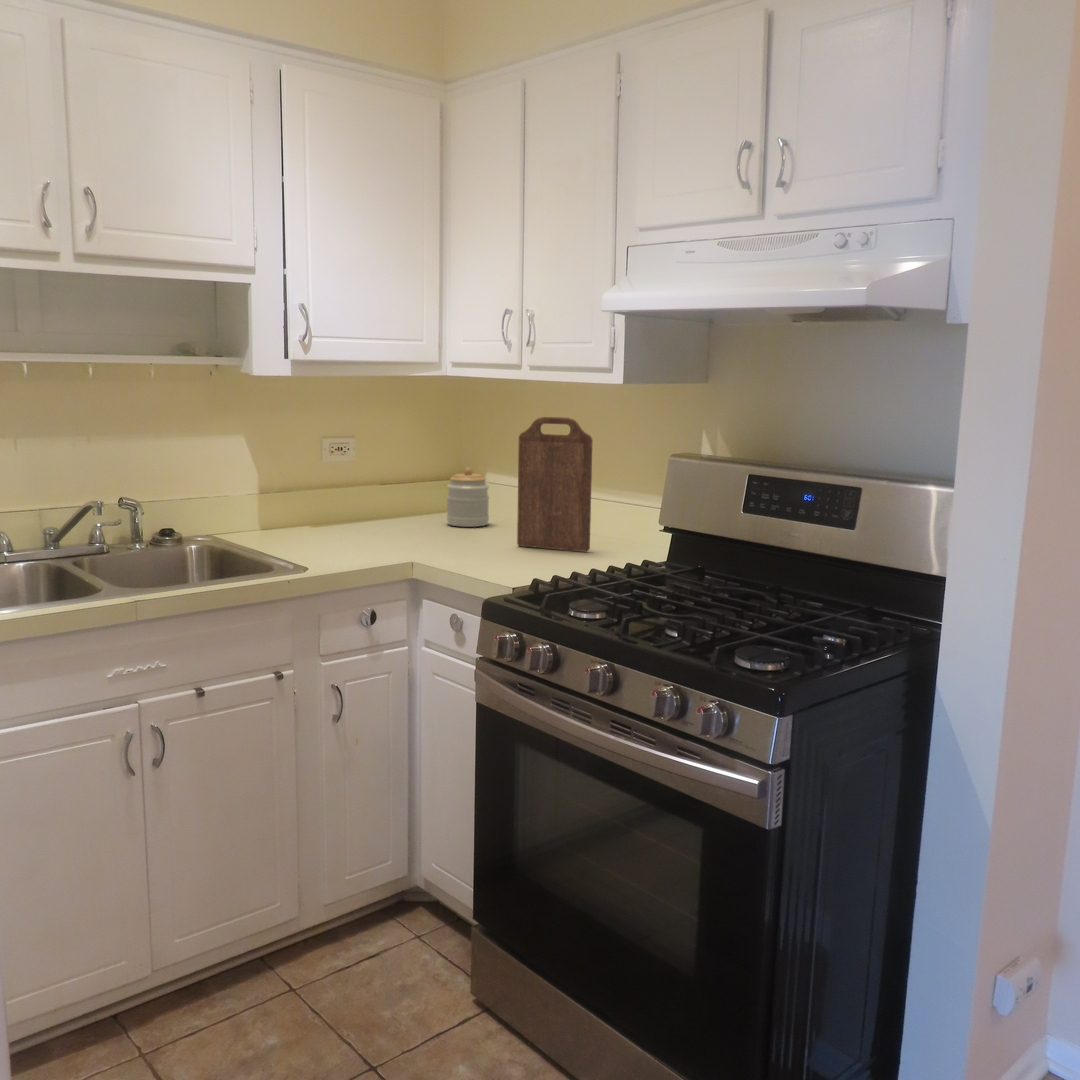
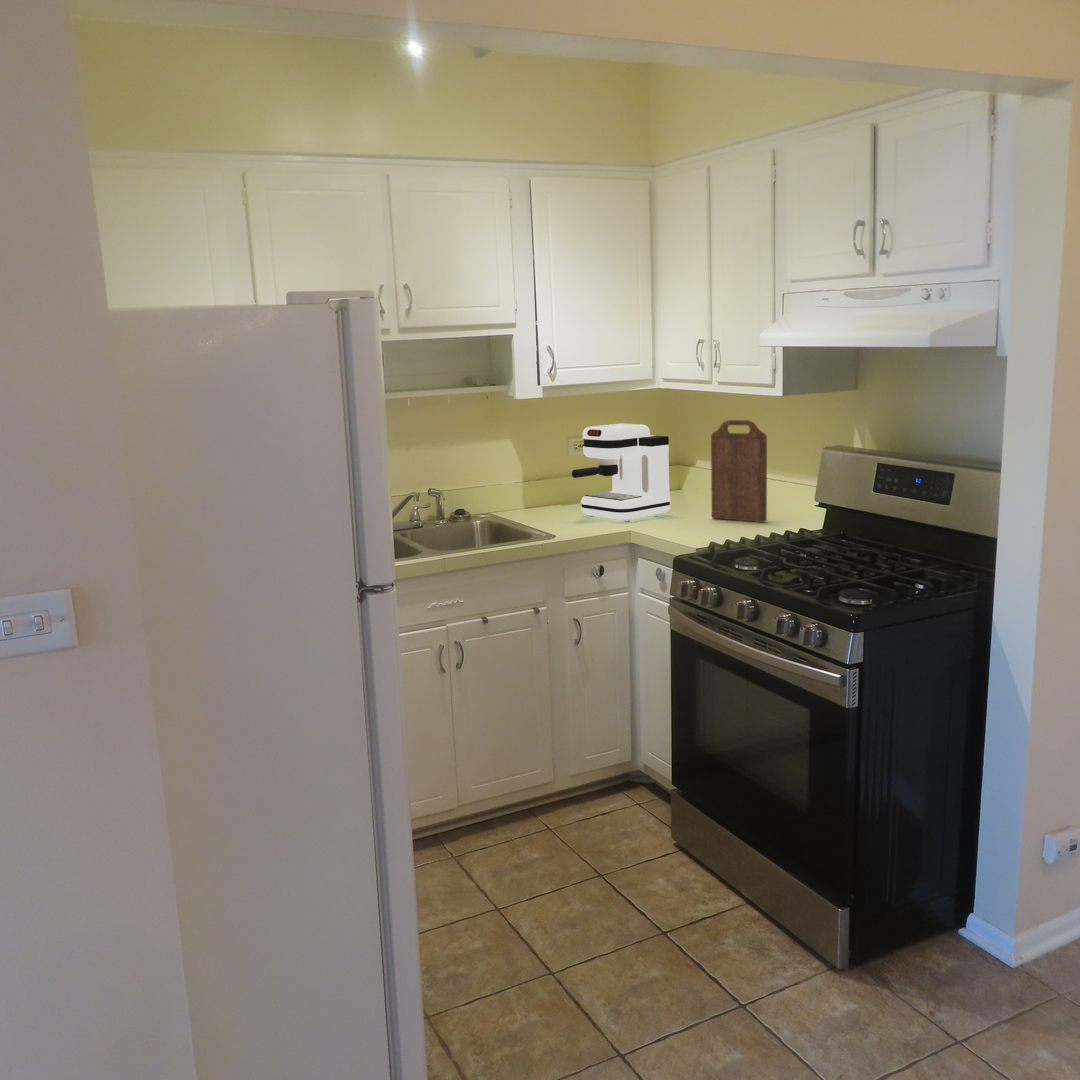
coffee maker: none [330,419,462,549] -> present [572,424,670,521]
jar: present [447,467,489,527] -> none [663,457,696,503]

